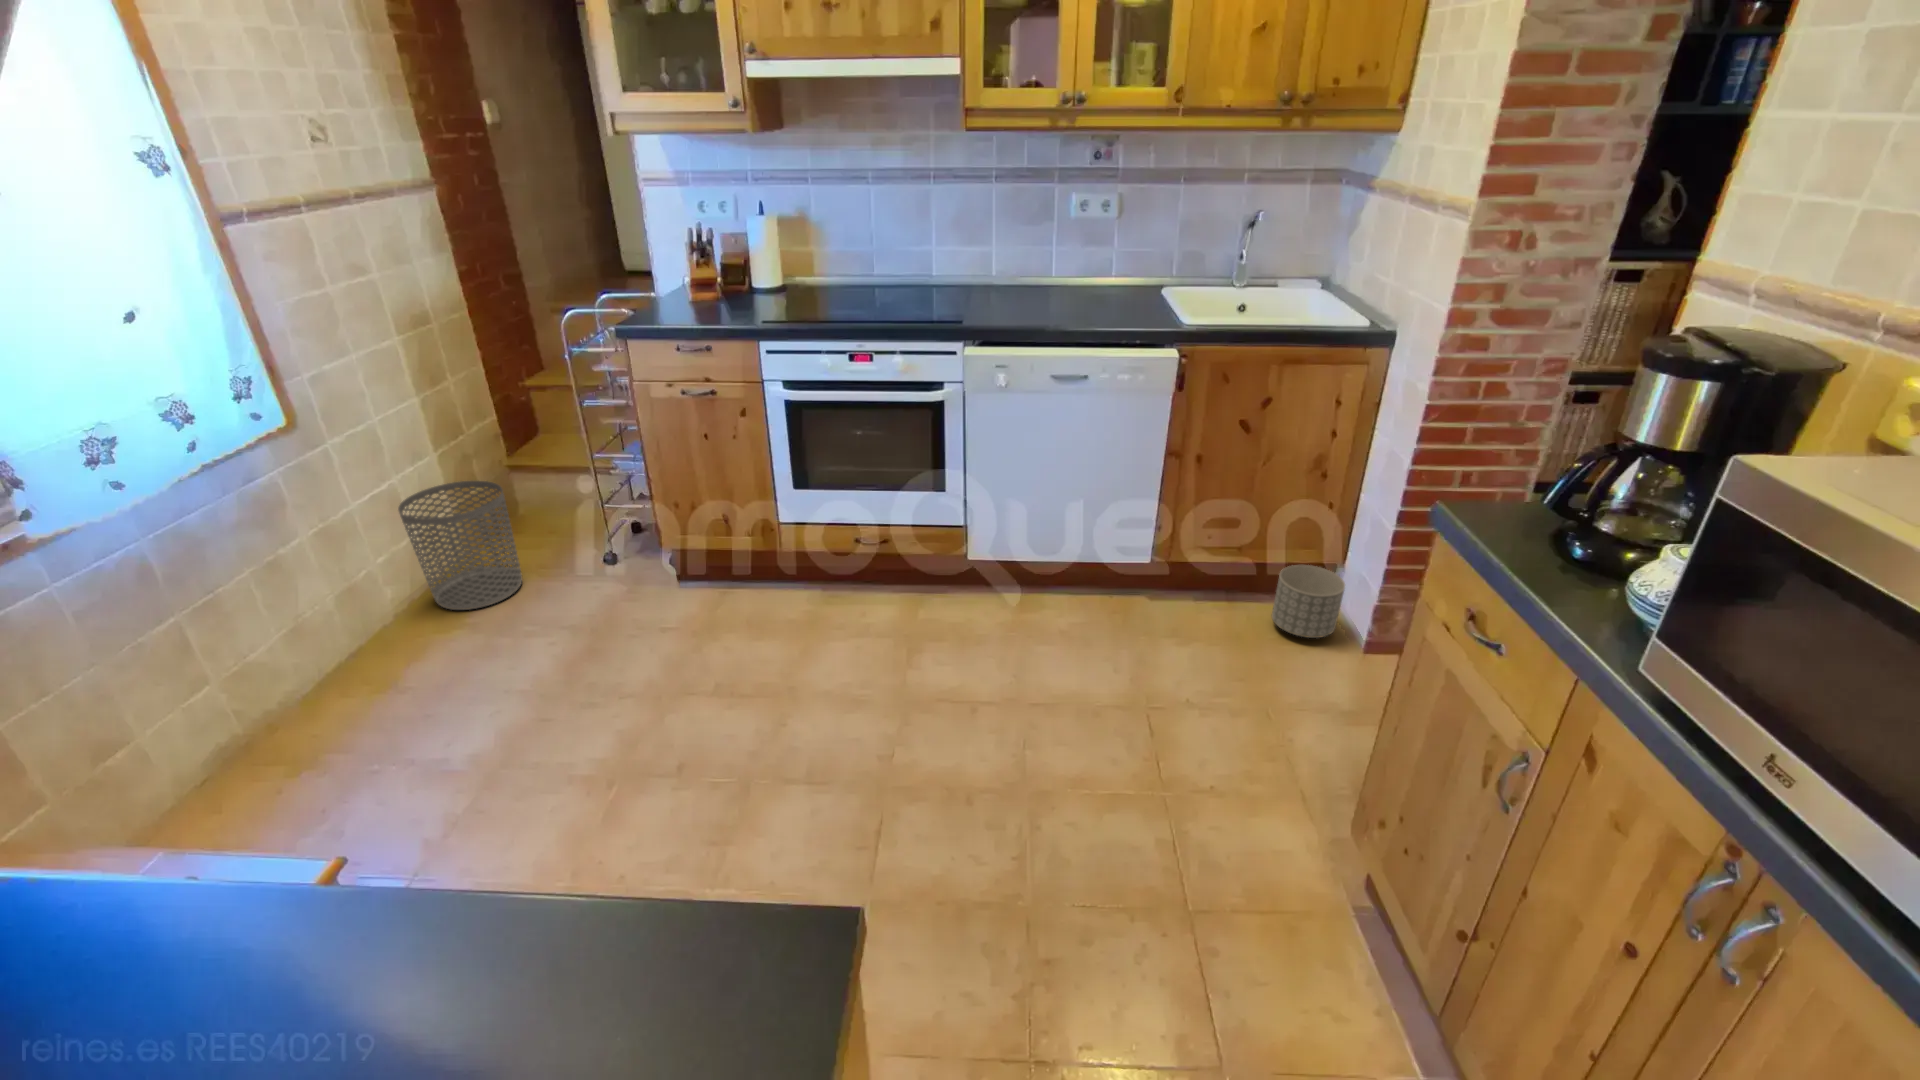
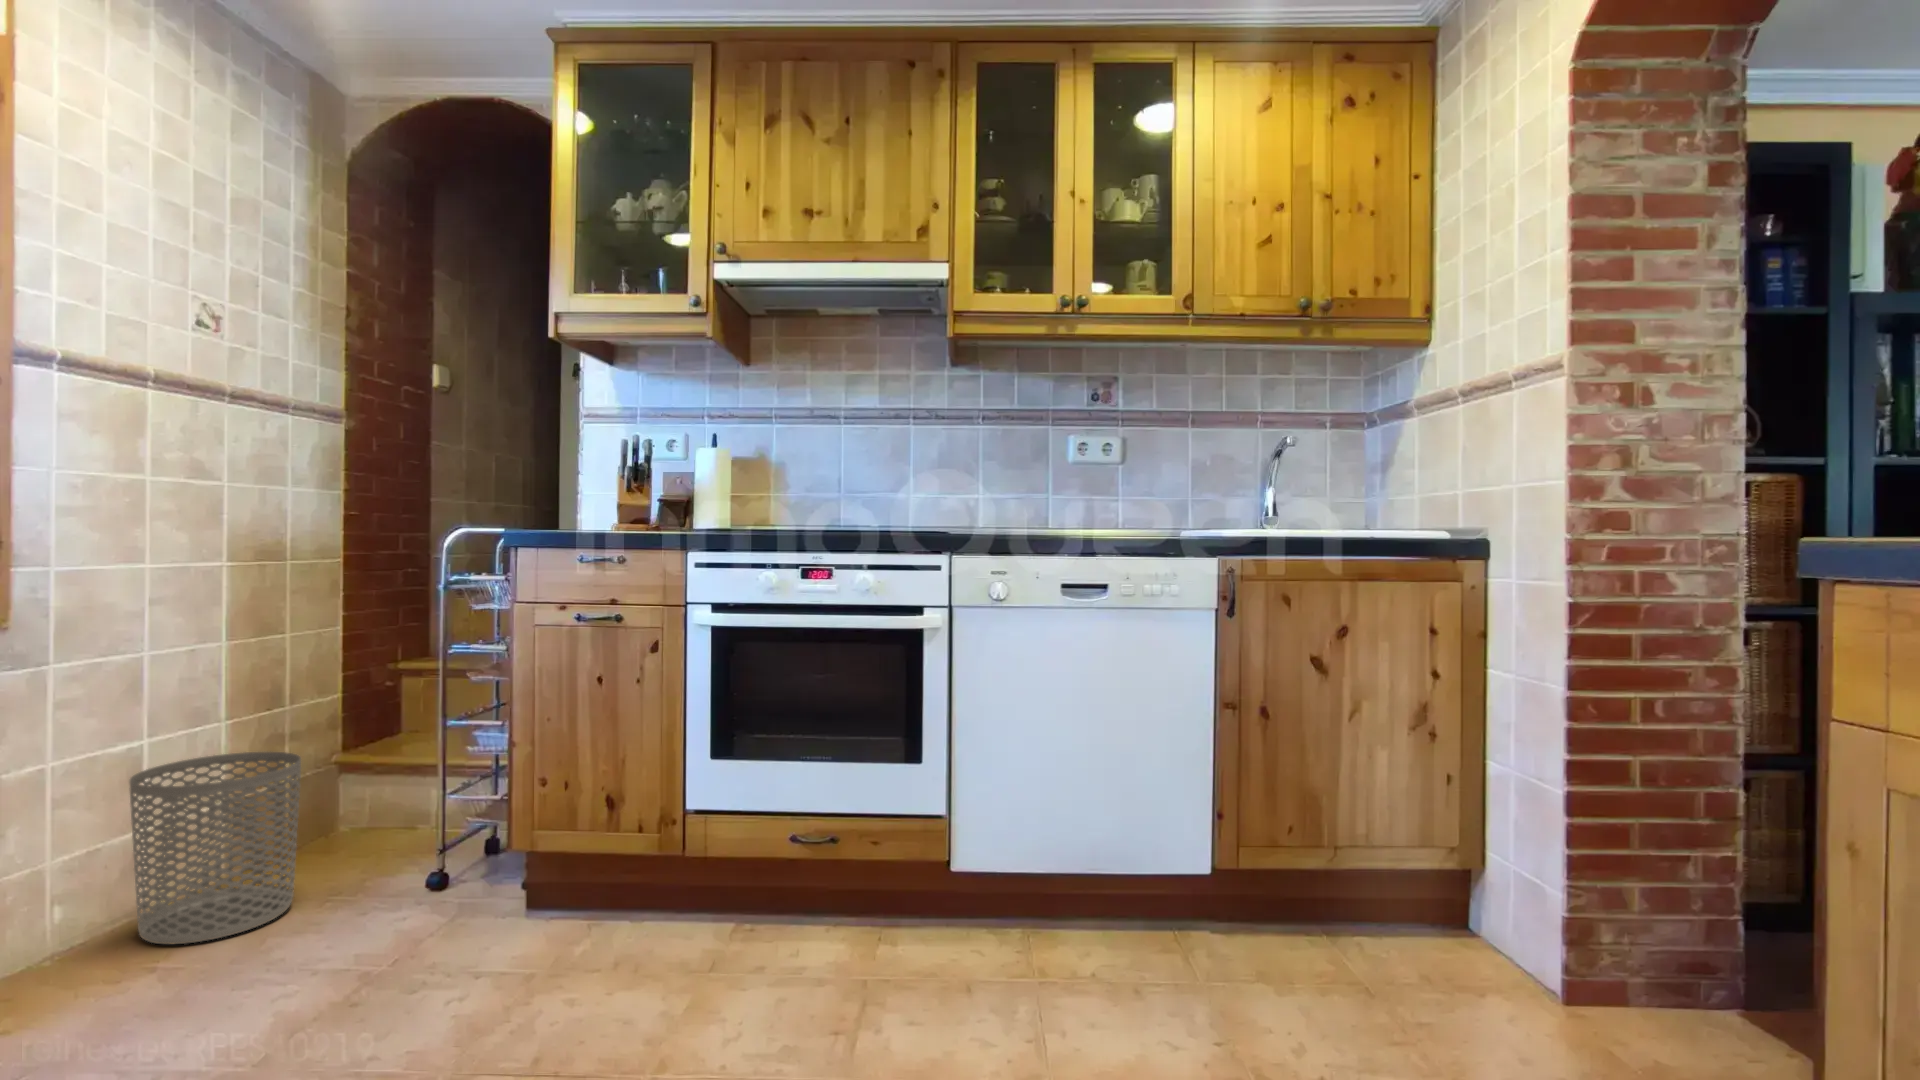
planter: present [1272,565,1345,638] -> none [1404,868,1508,980]

